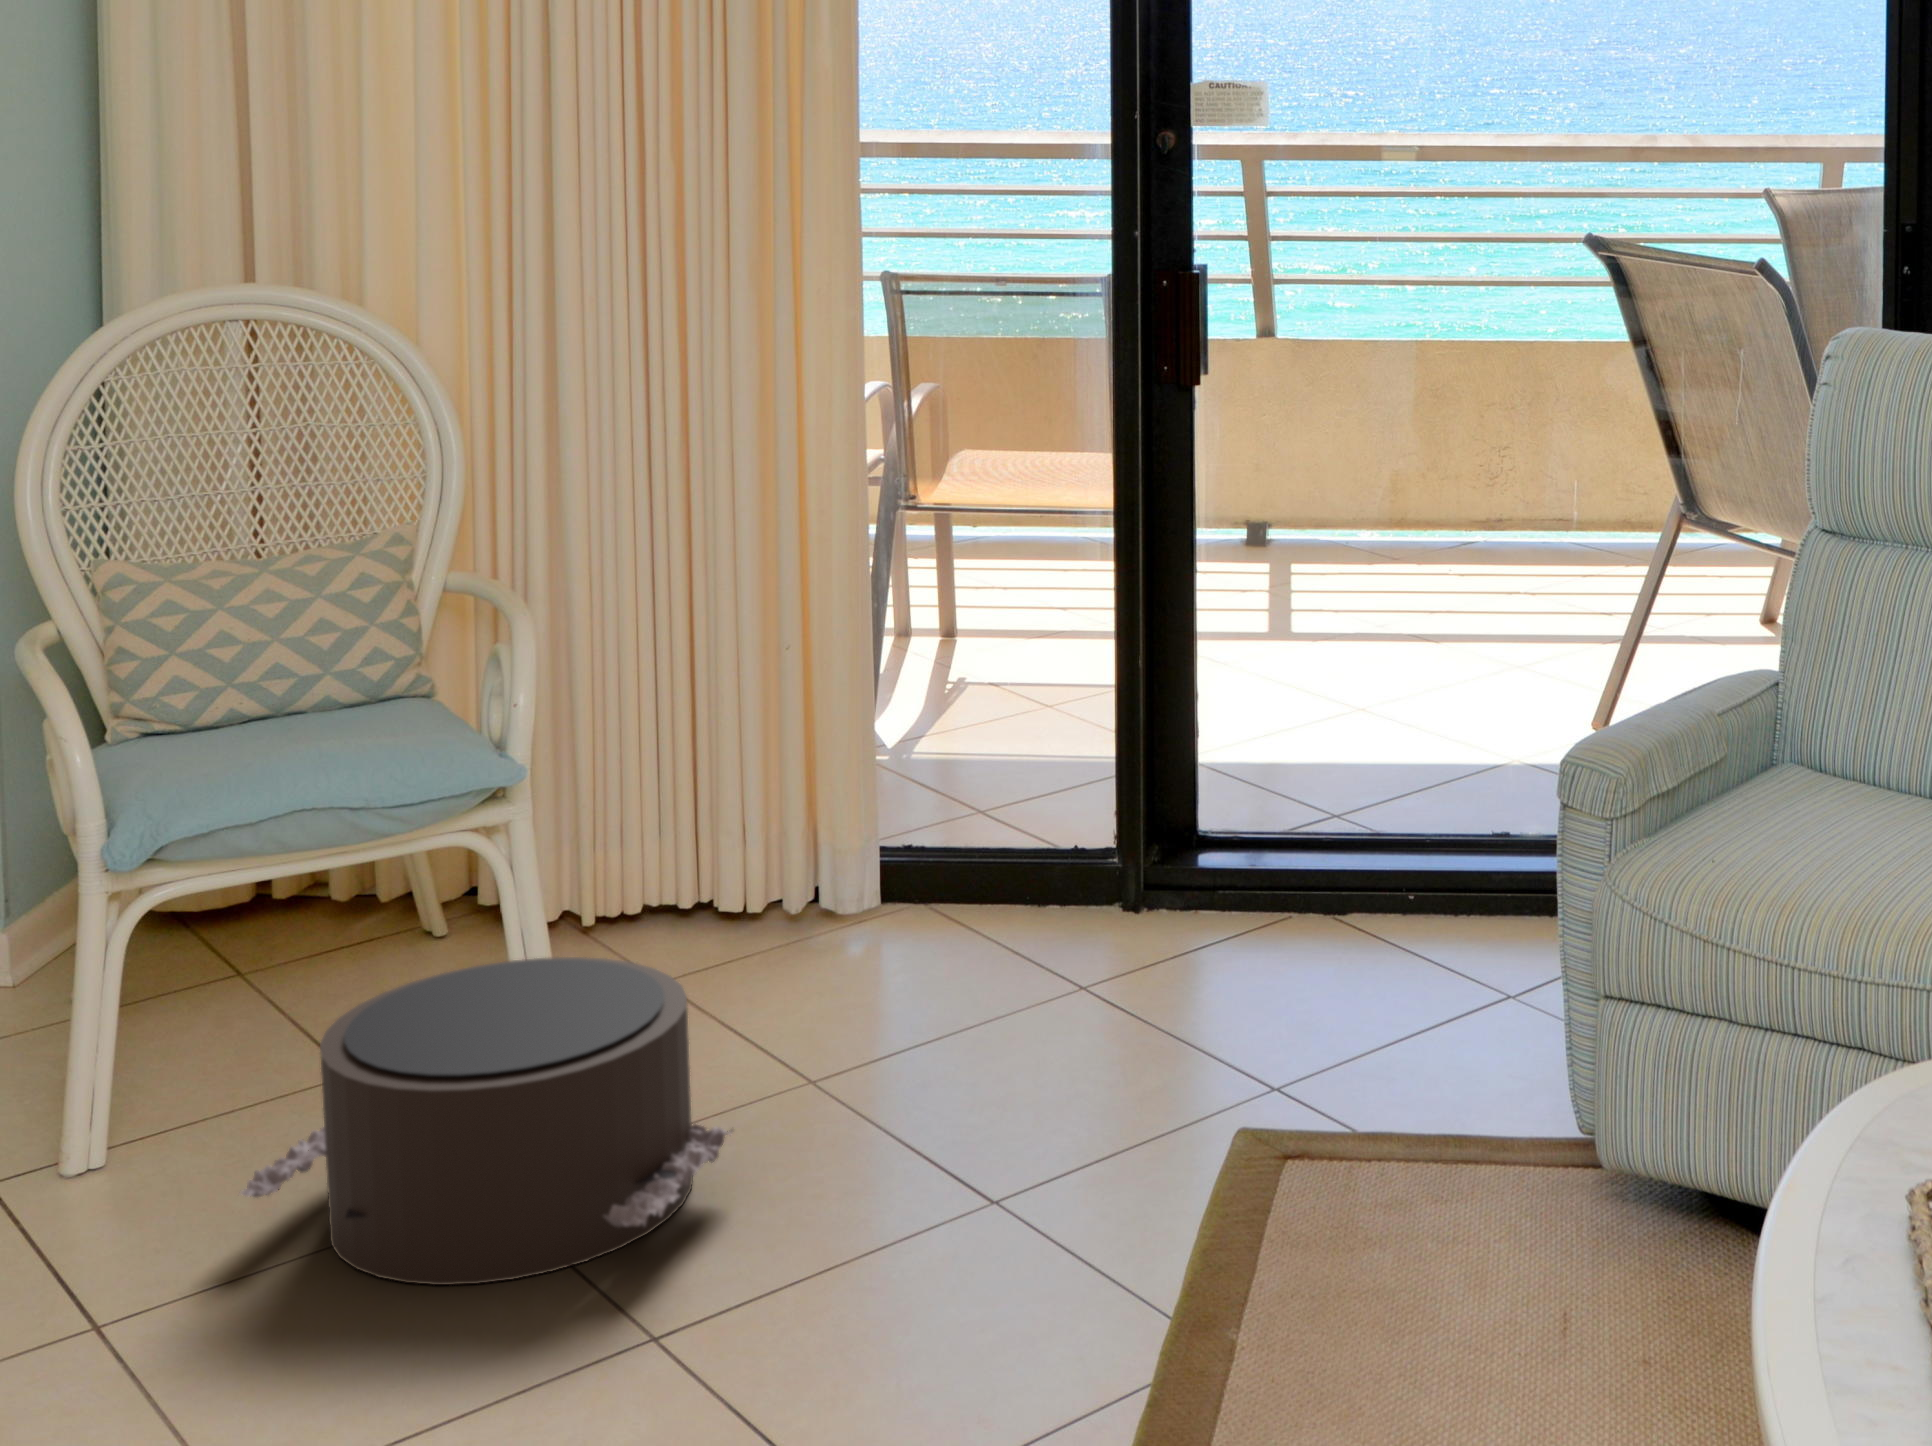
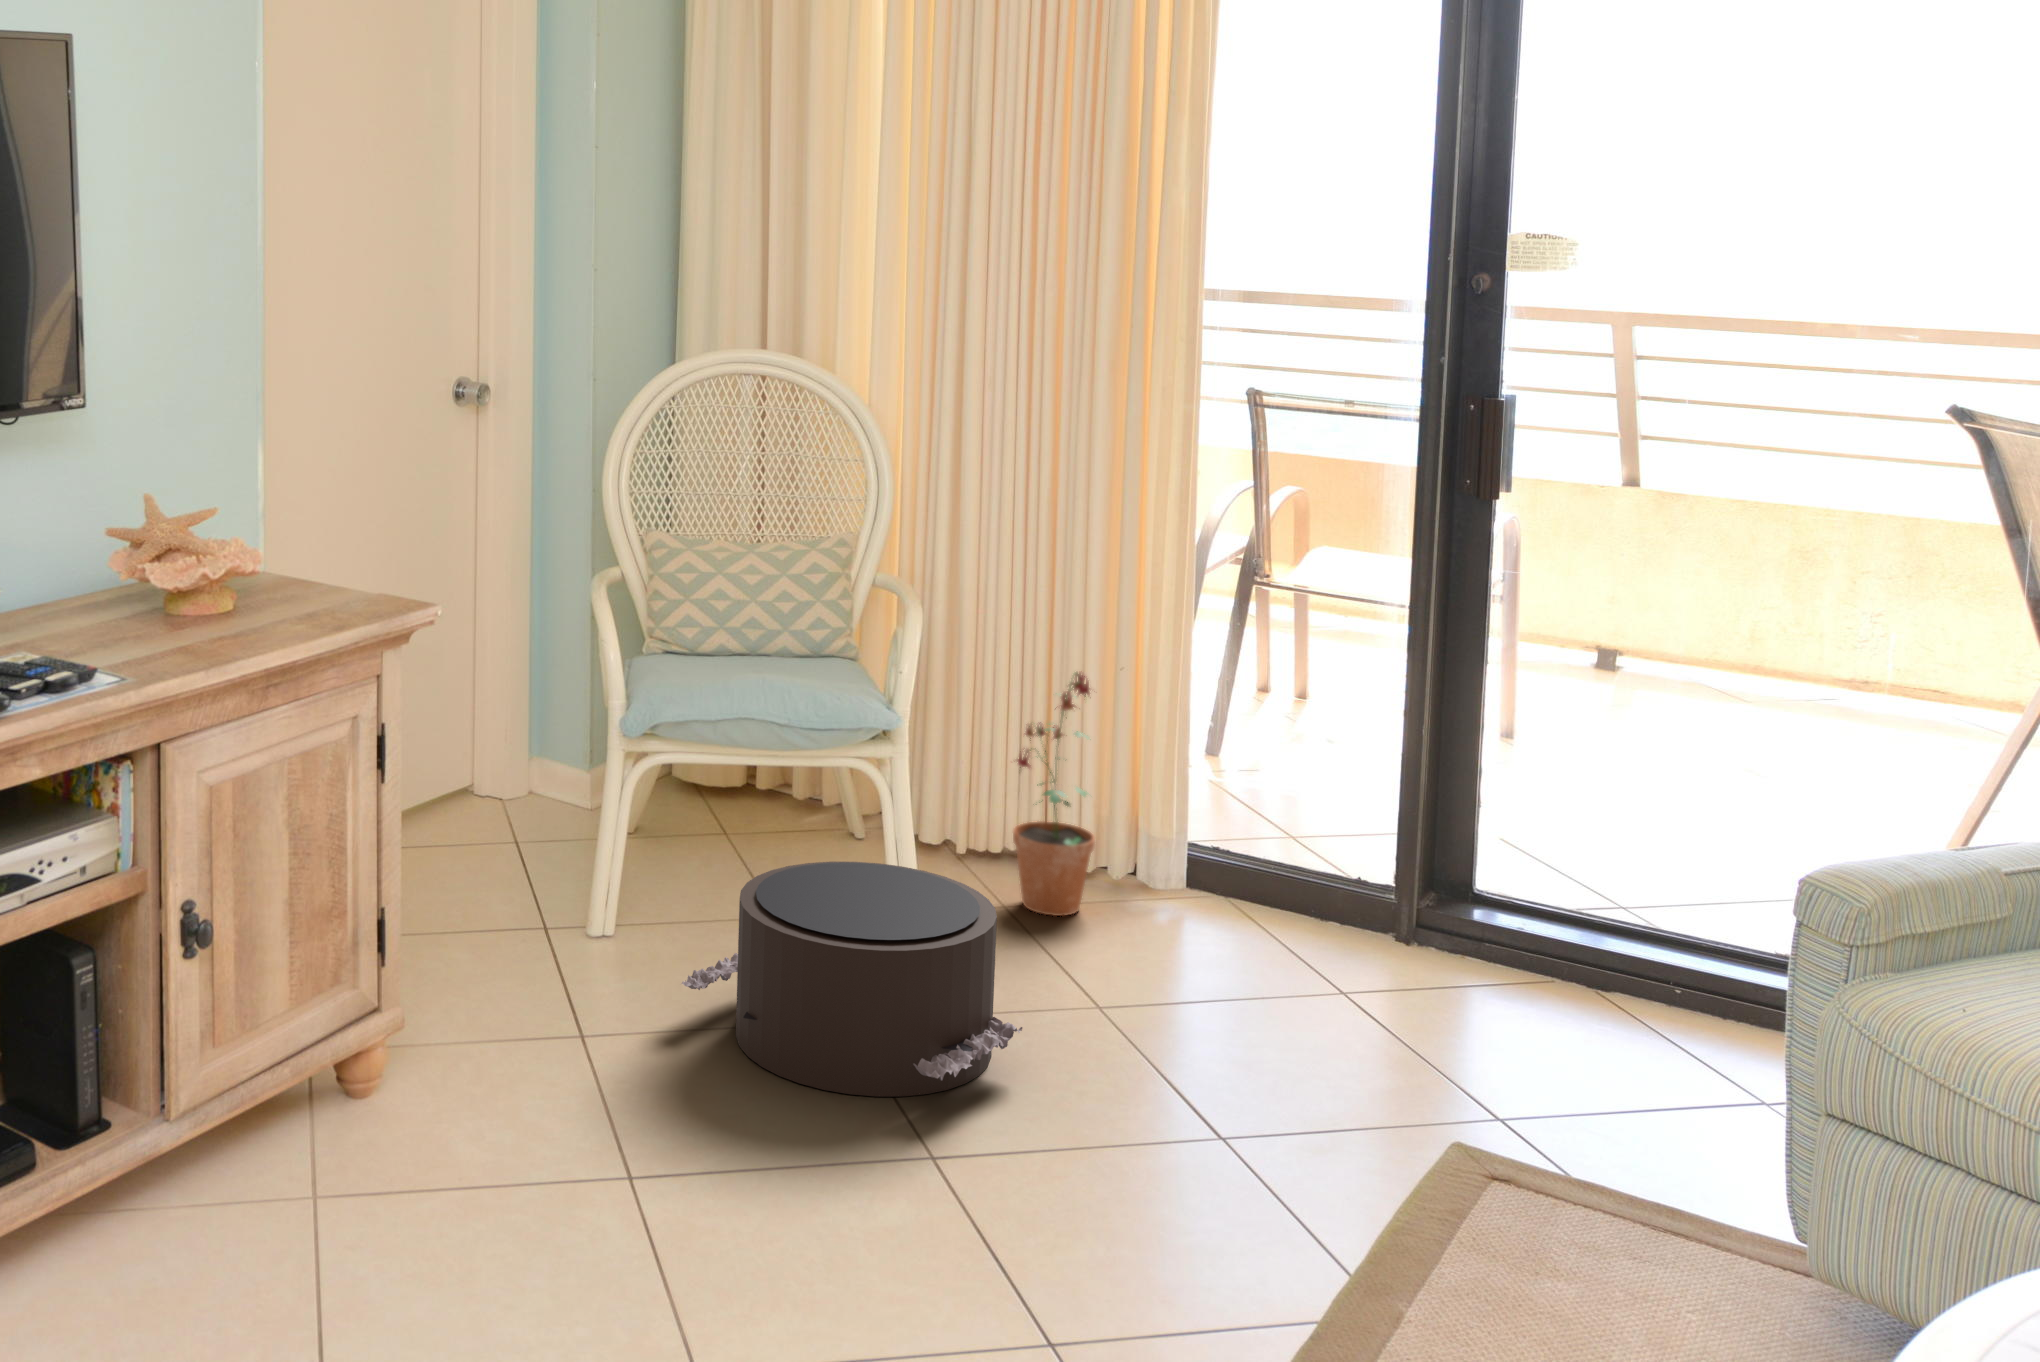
potted plant: none [659,659,775,973] -> present [1013,672,1095,916]

